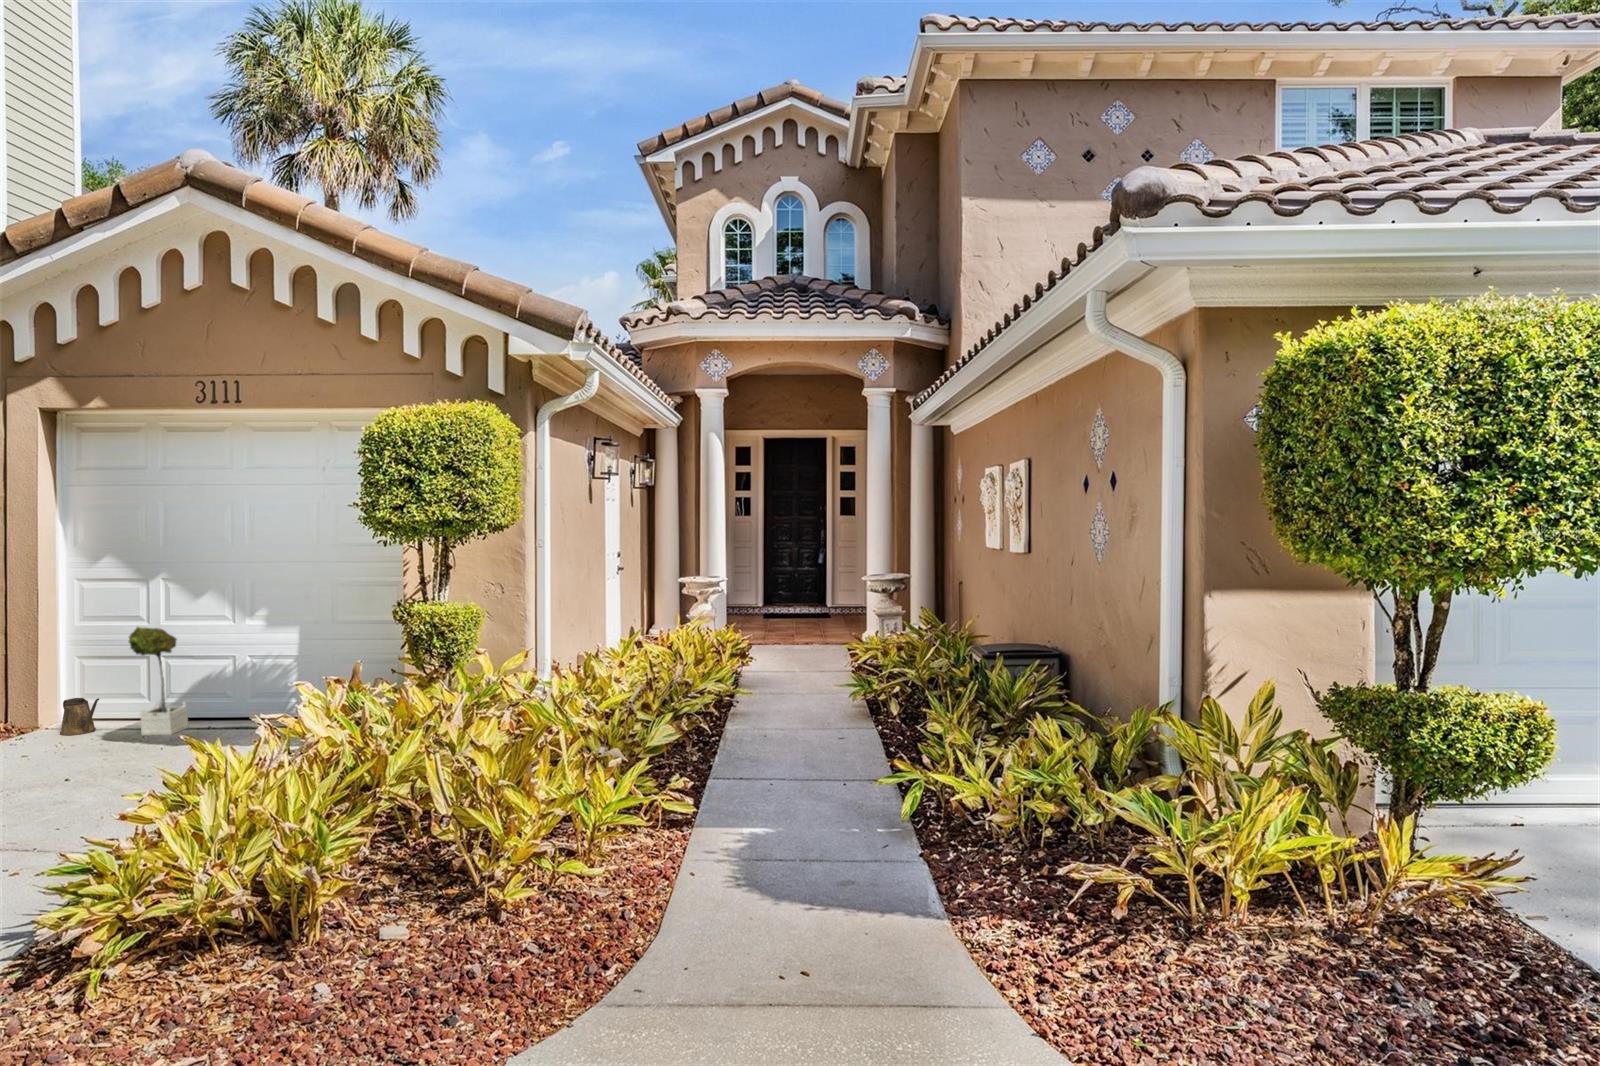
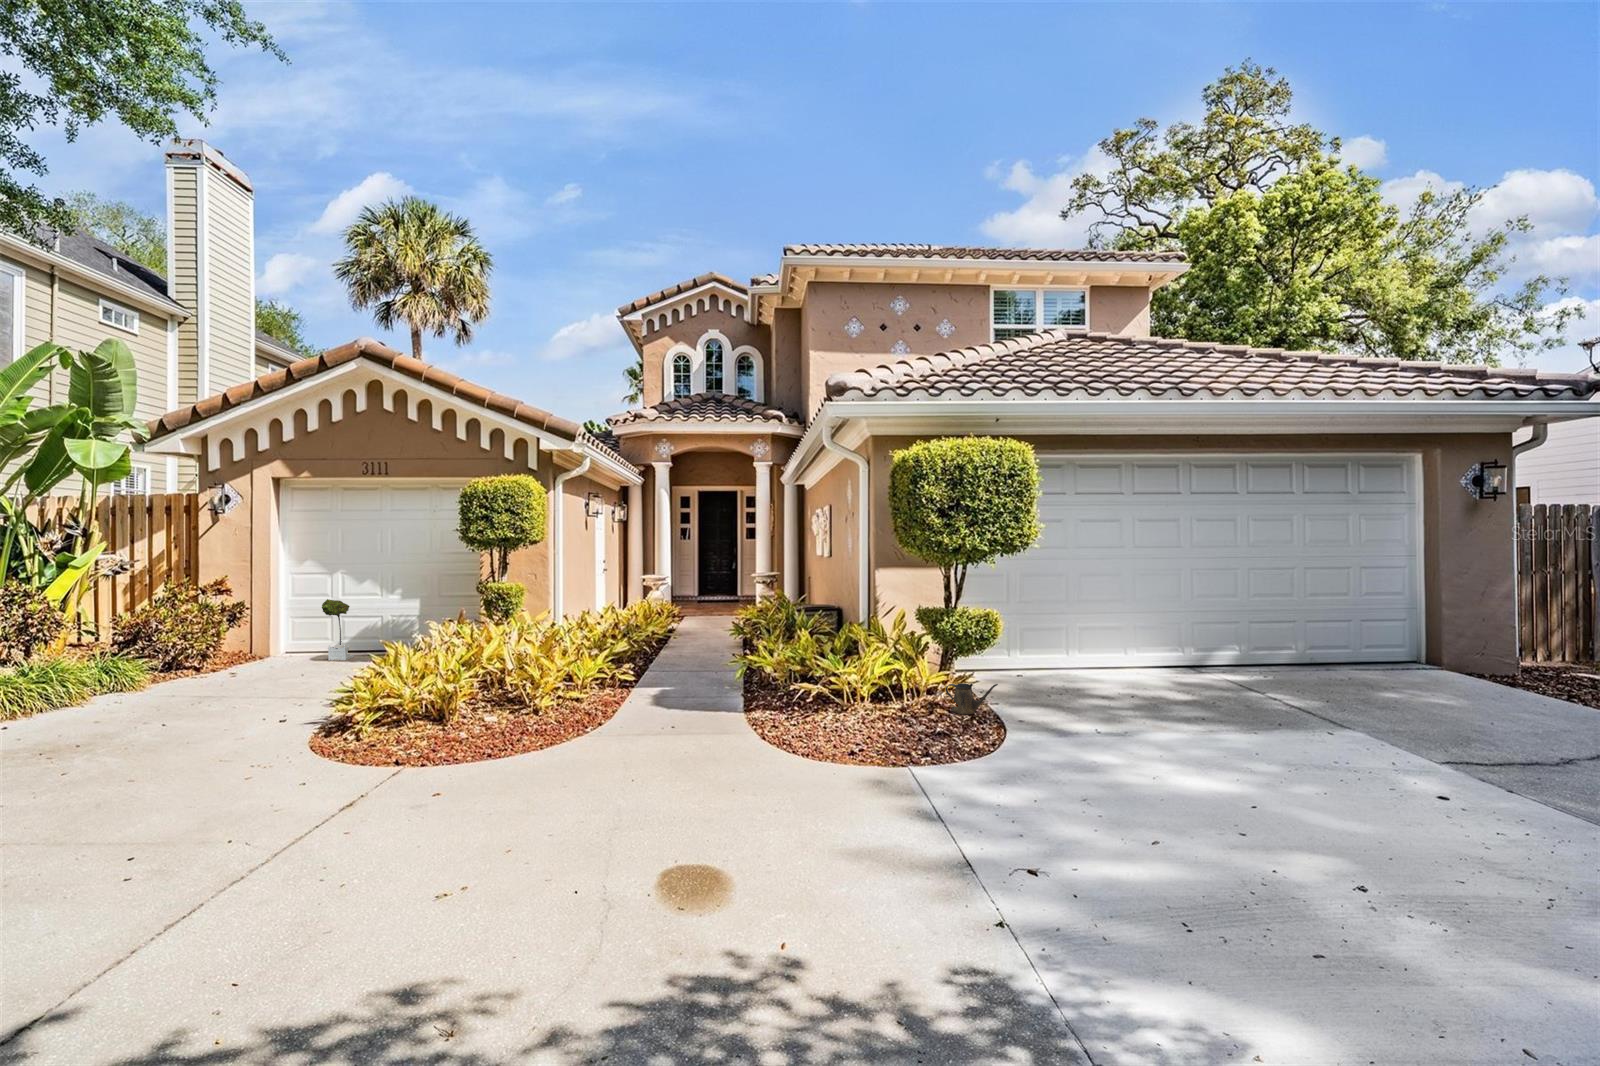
watering can: present [60,698,99,735] -> present [945,683,998,714]

